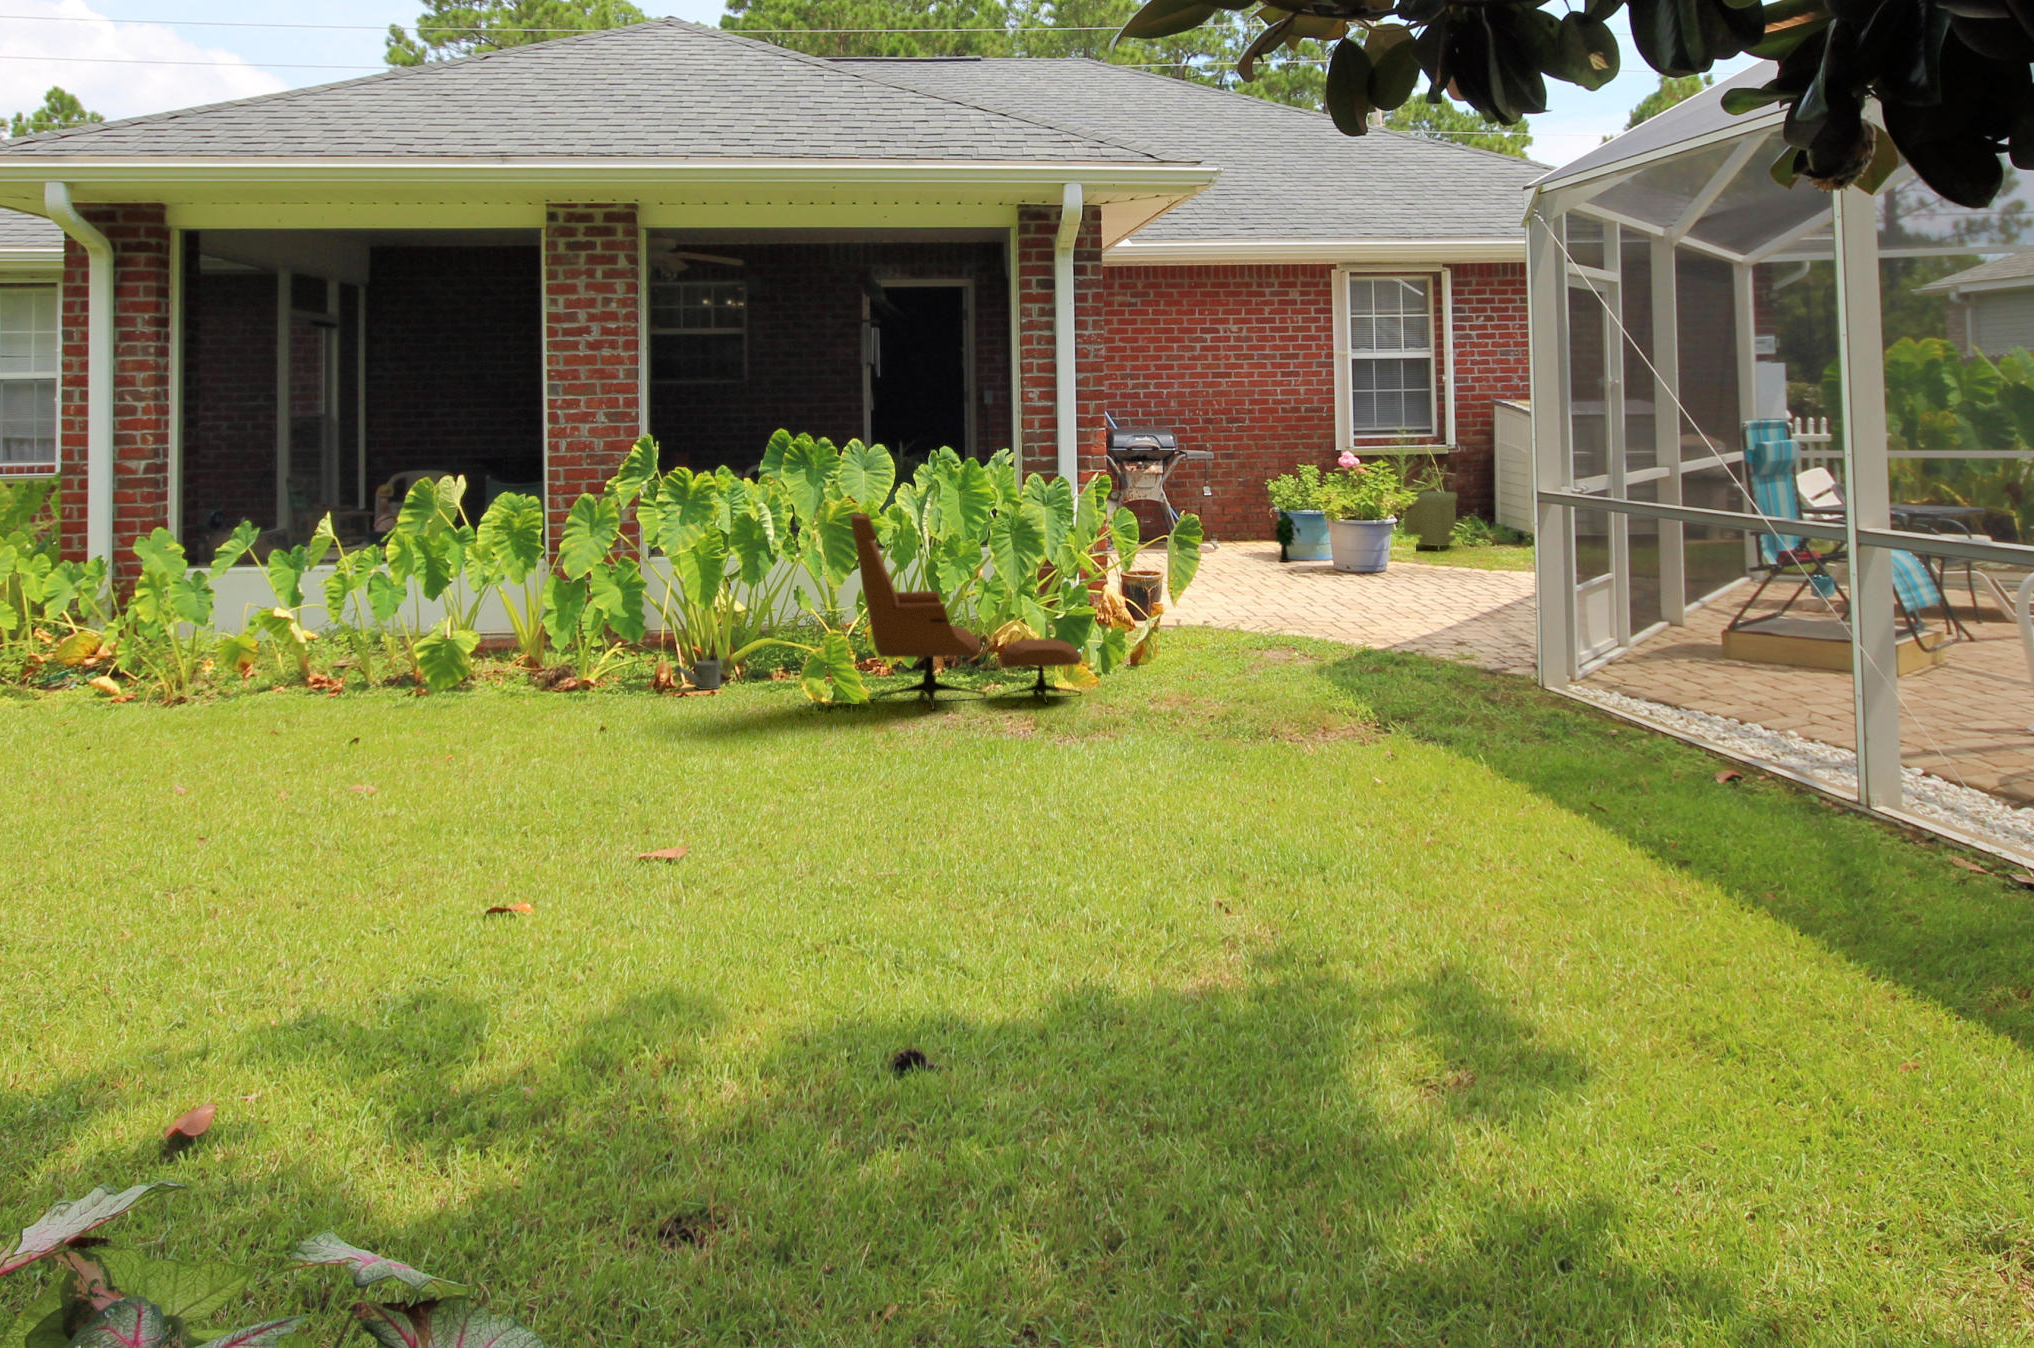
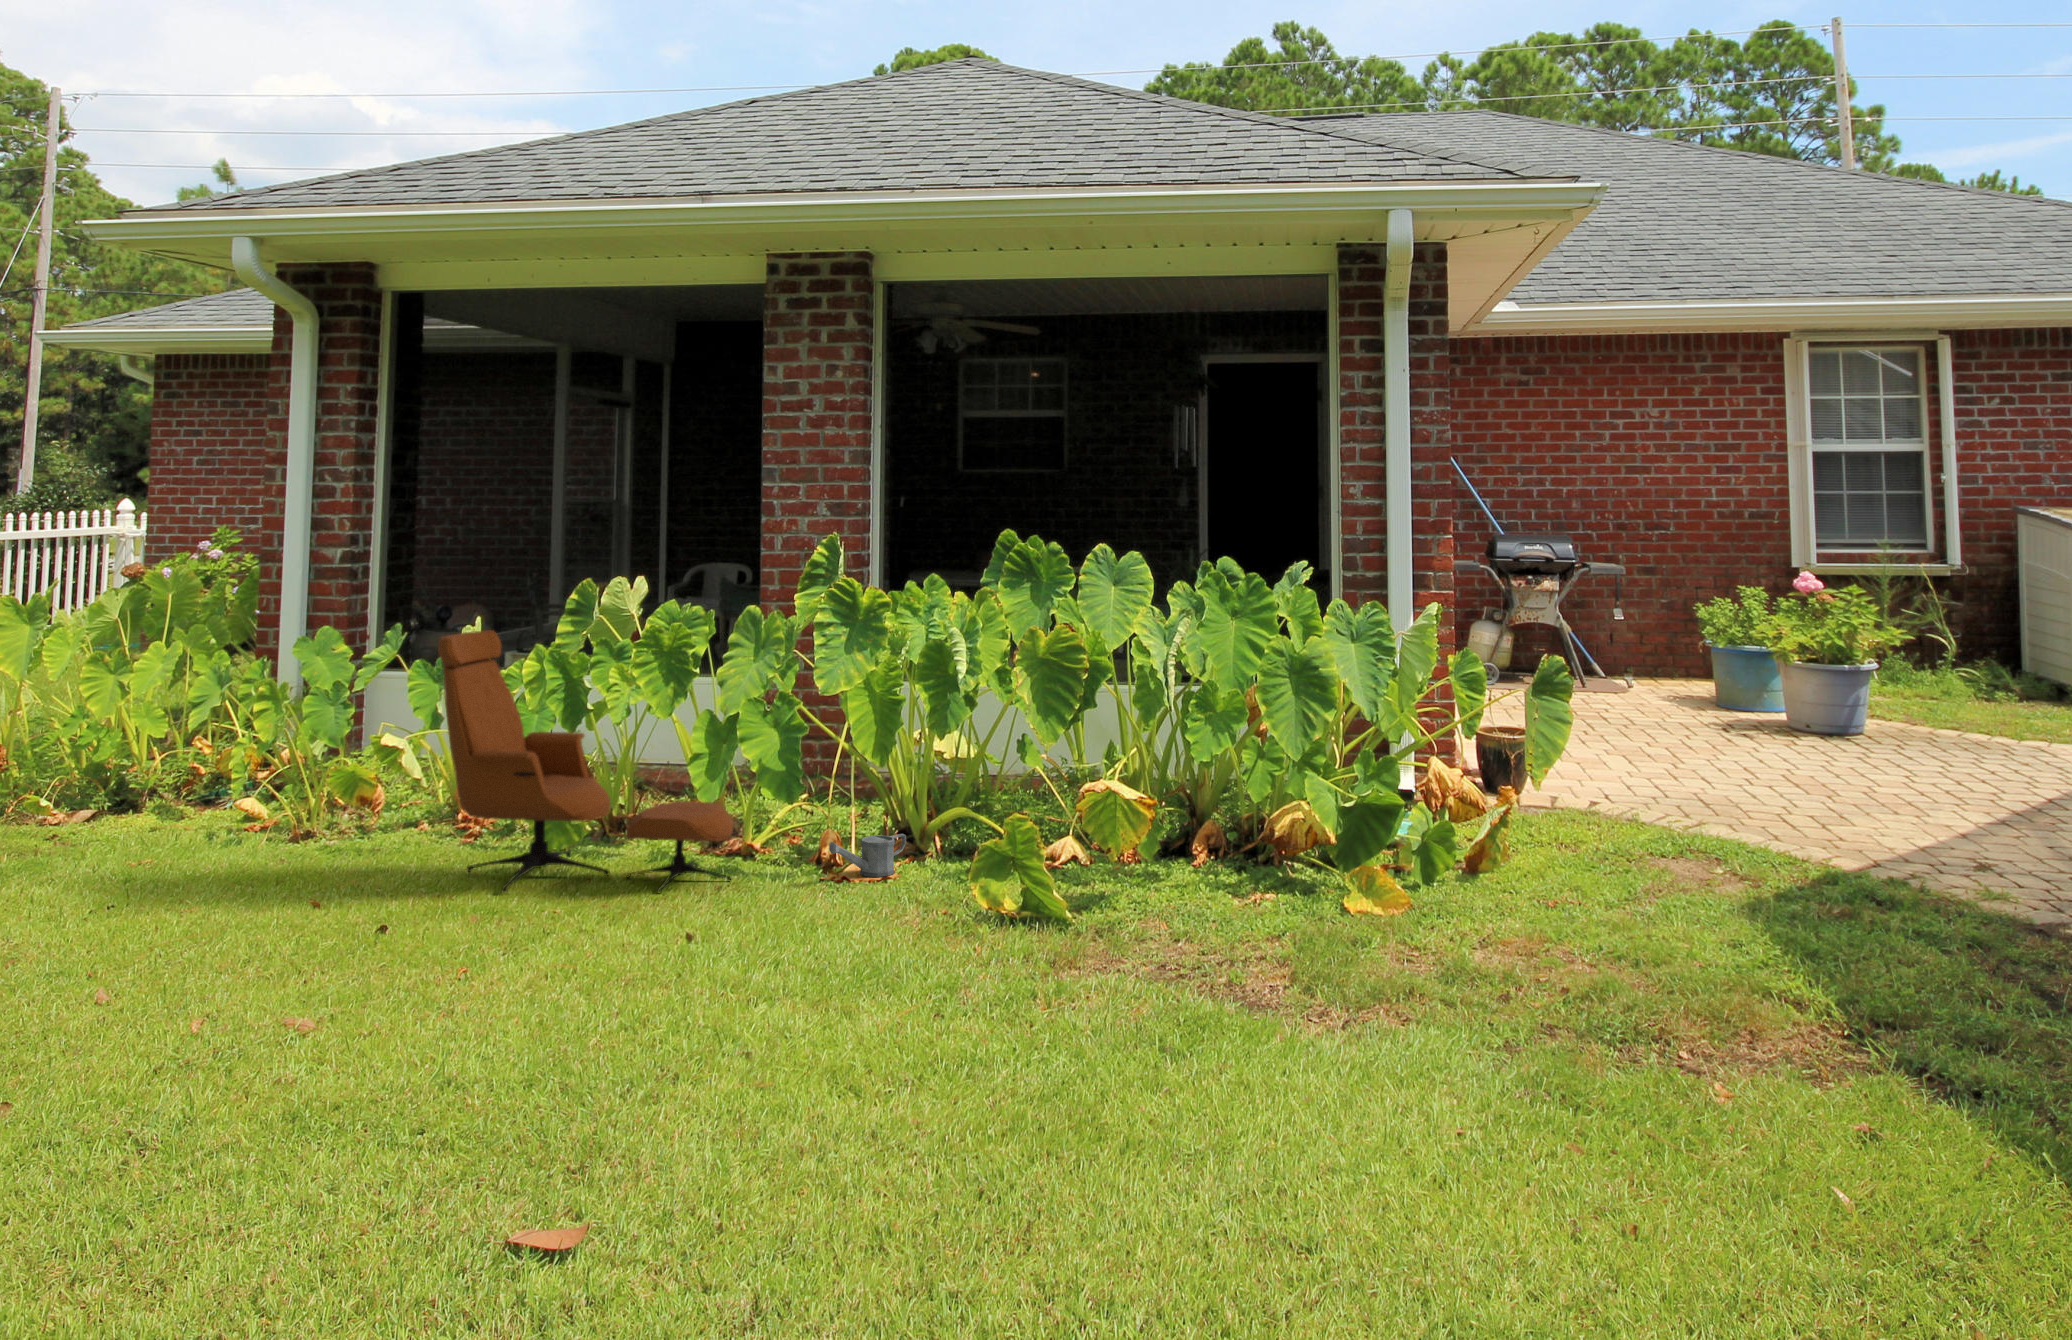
storage bench: present [1404,492,1458,551] -> none [1887,625,1964,706]
decorative plant: present [1272,506,1300,562] -> none [1702,639,1744,713]
lounge chair: present [851,513,1082,710] -> present [438,630,733,893]

